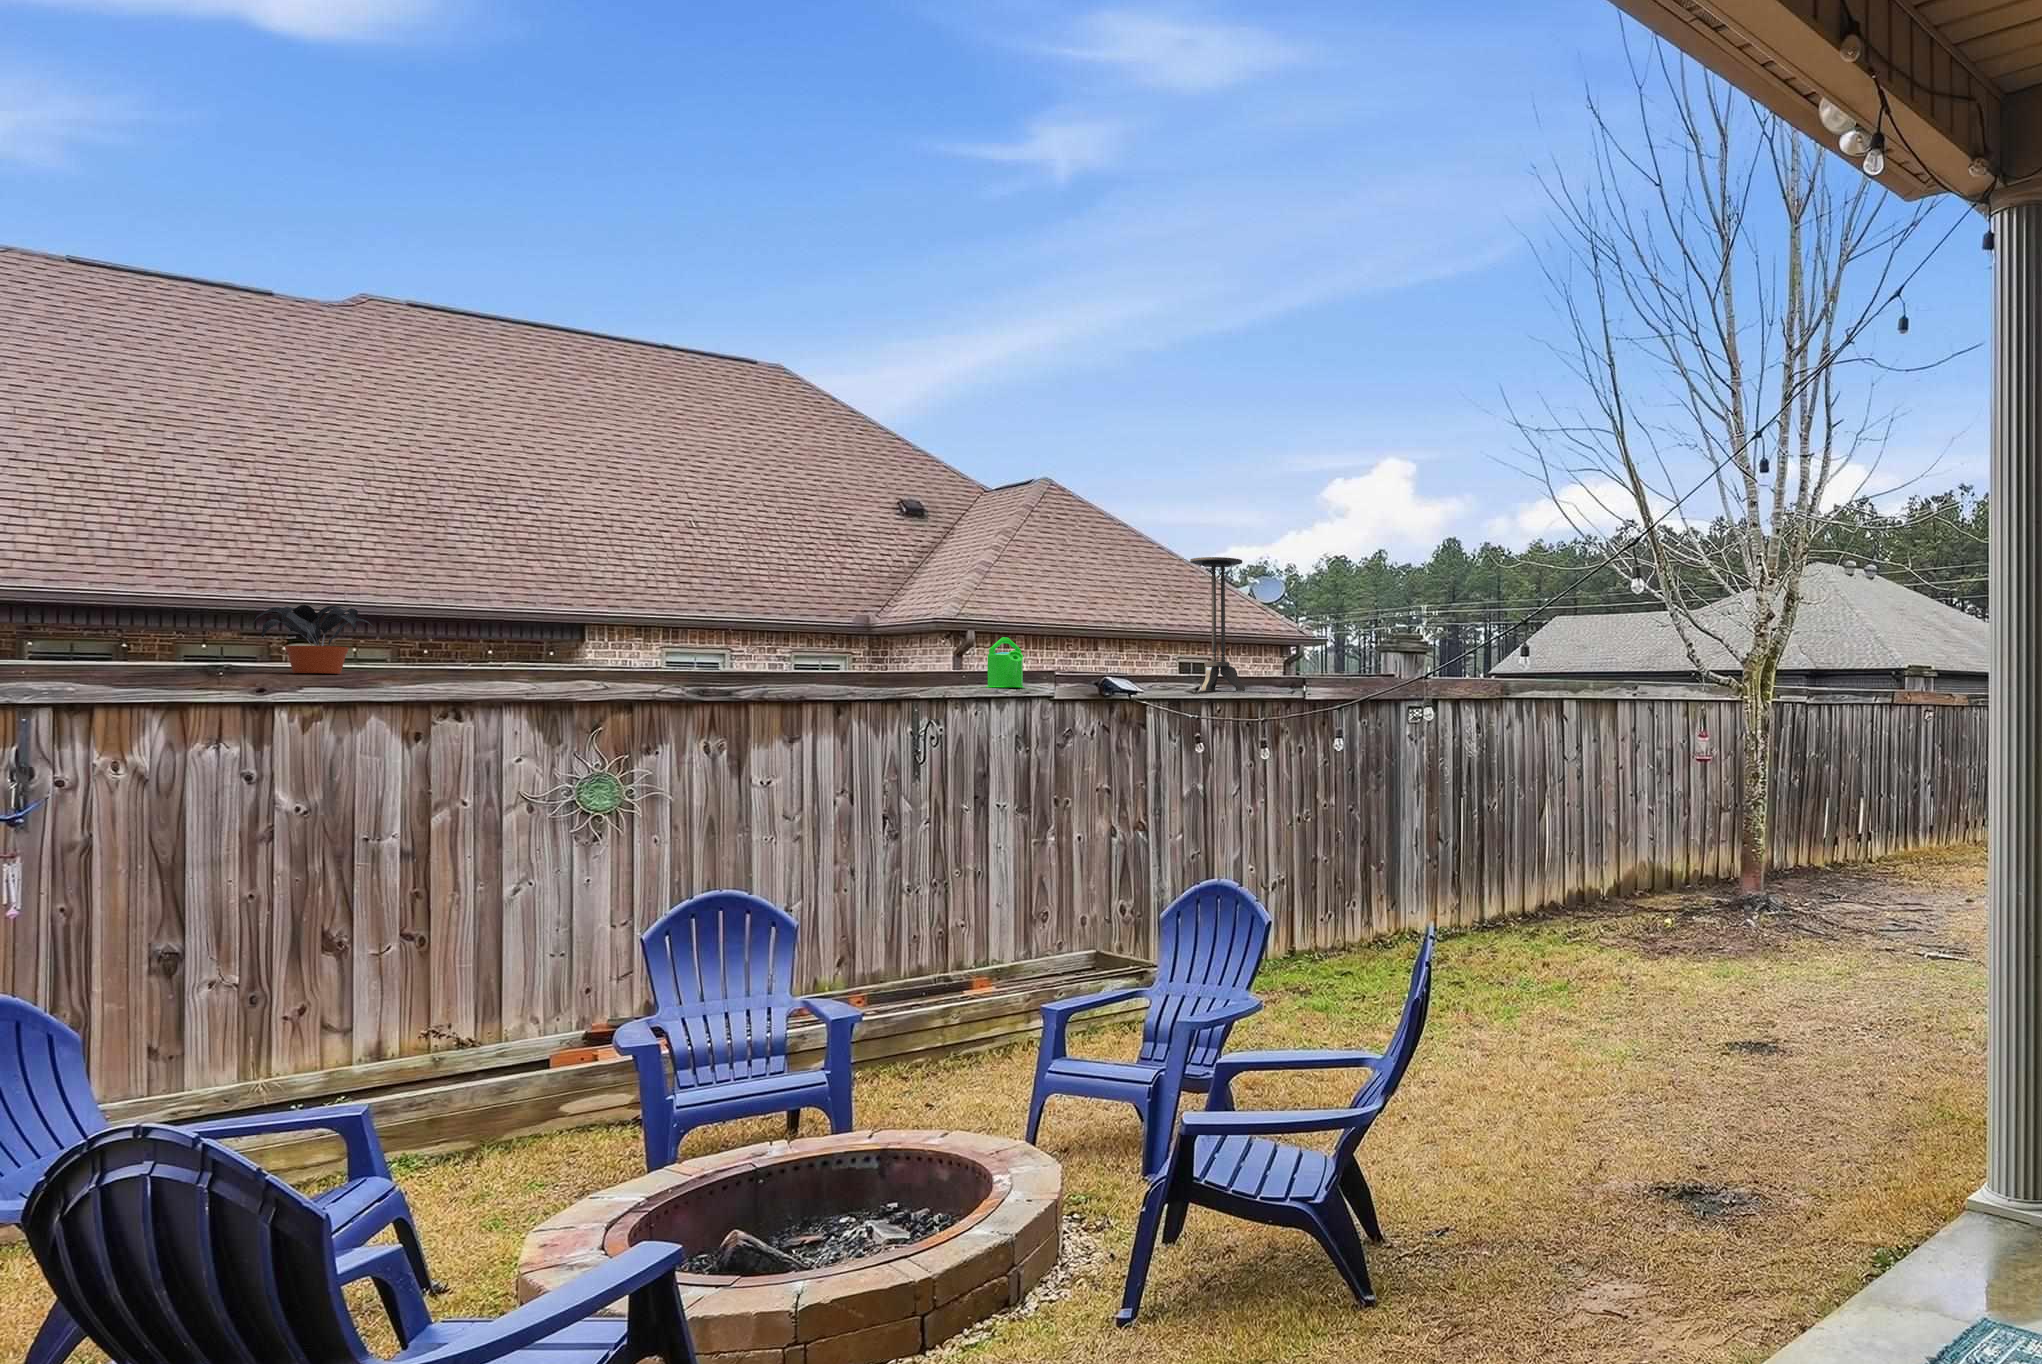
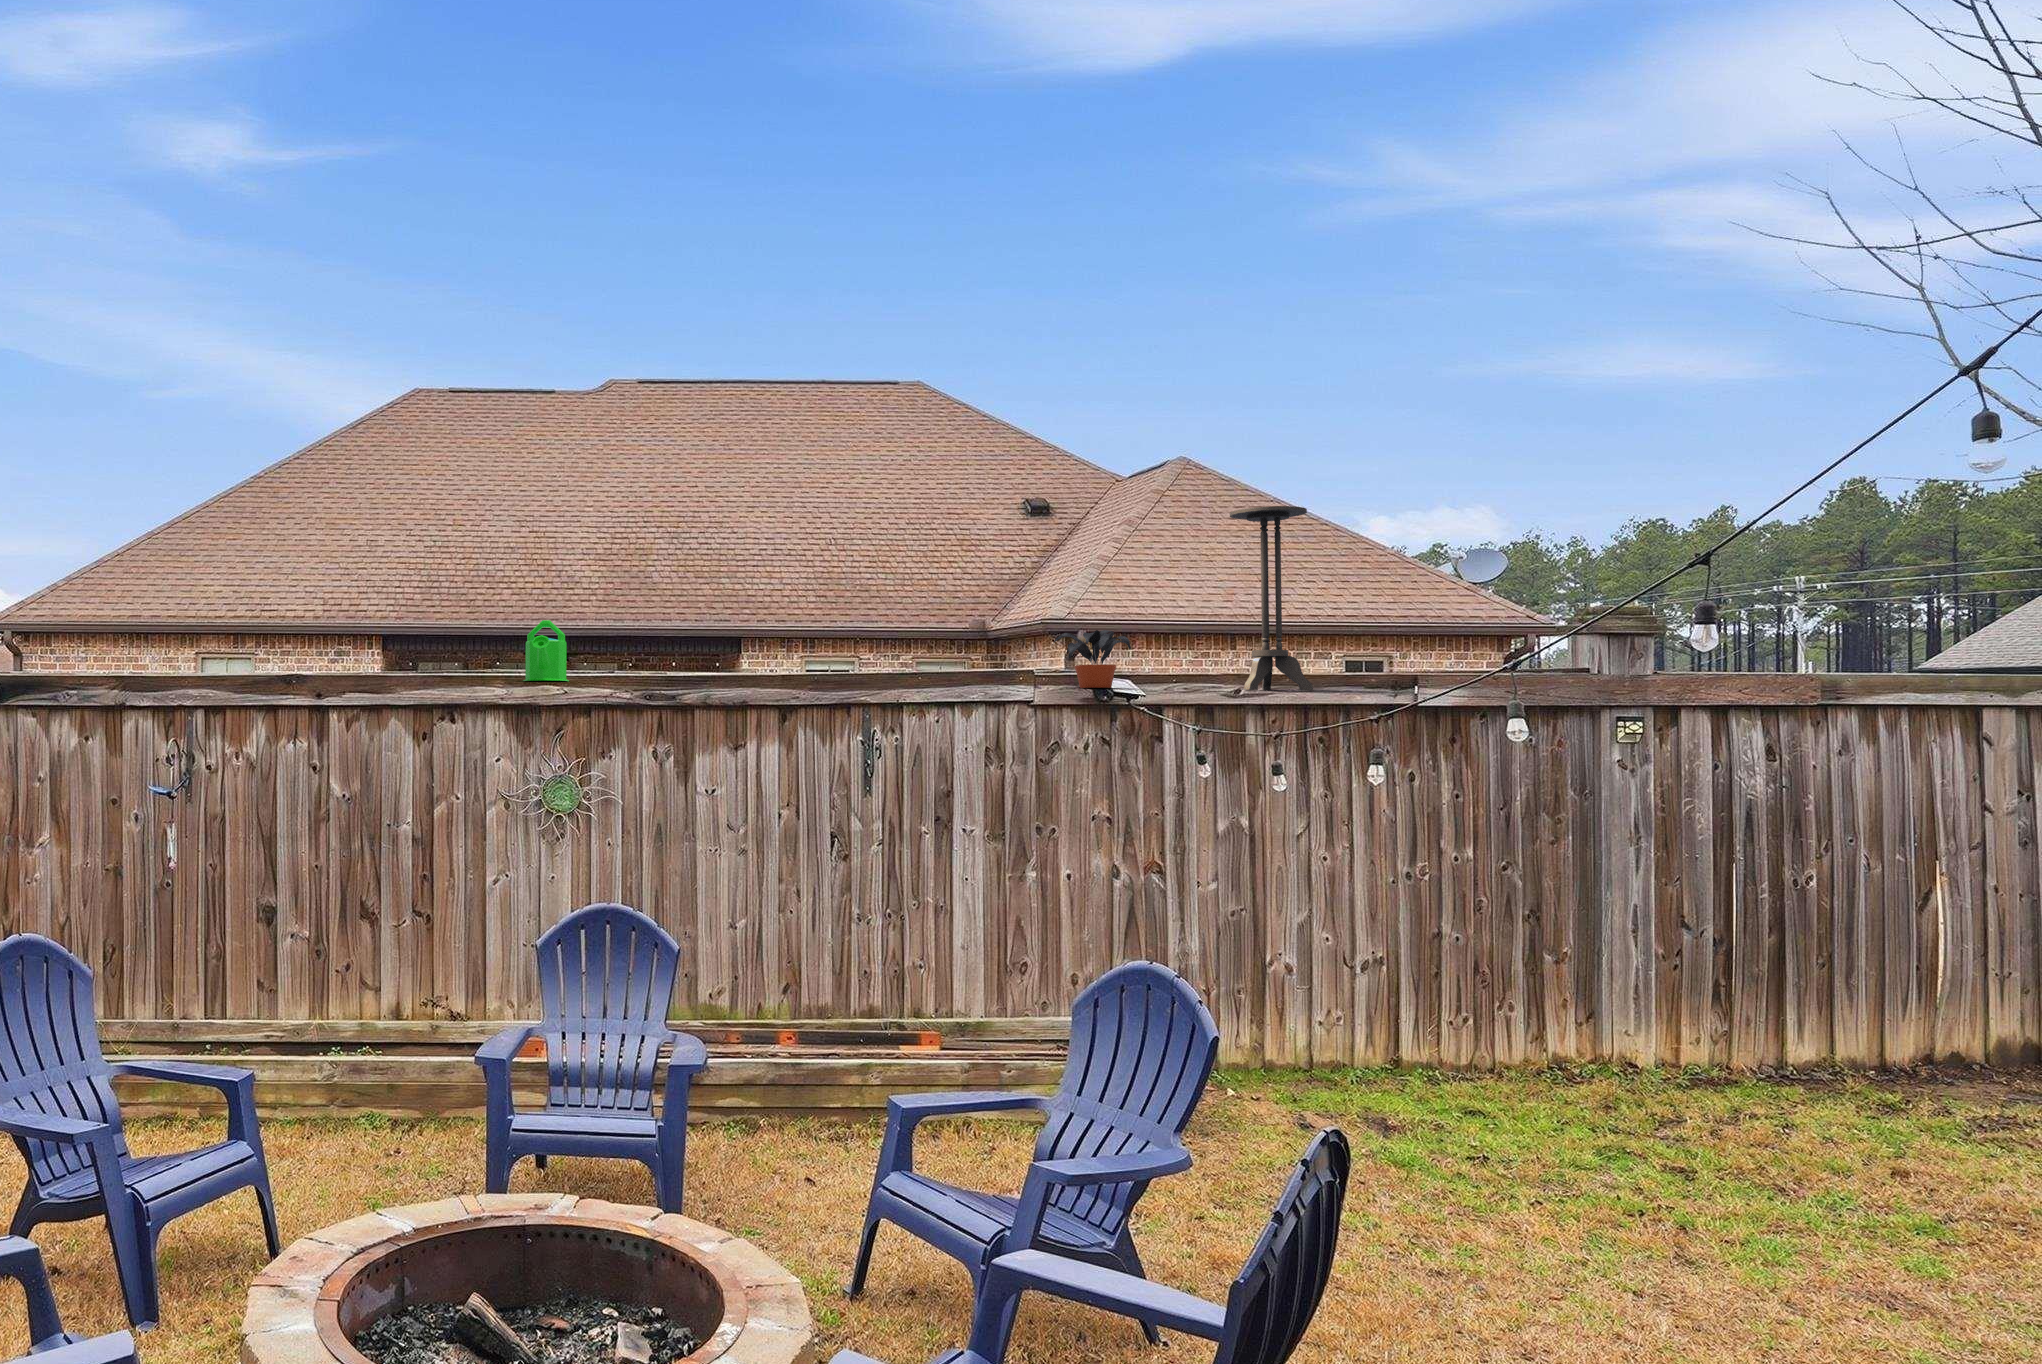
potted plant: present [253,605,373,674] -> present [1052,630,1131,688]
watering can: present [987,637,1025,688] -> present [524,620,569,682]

